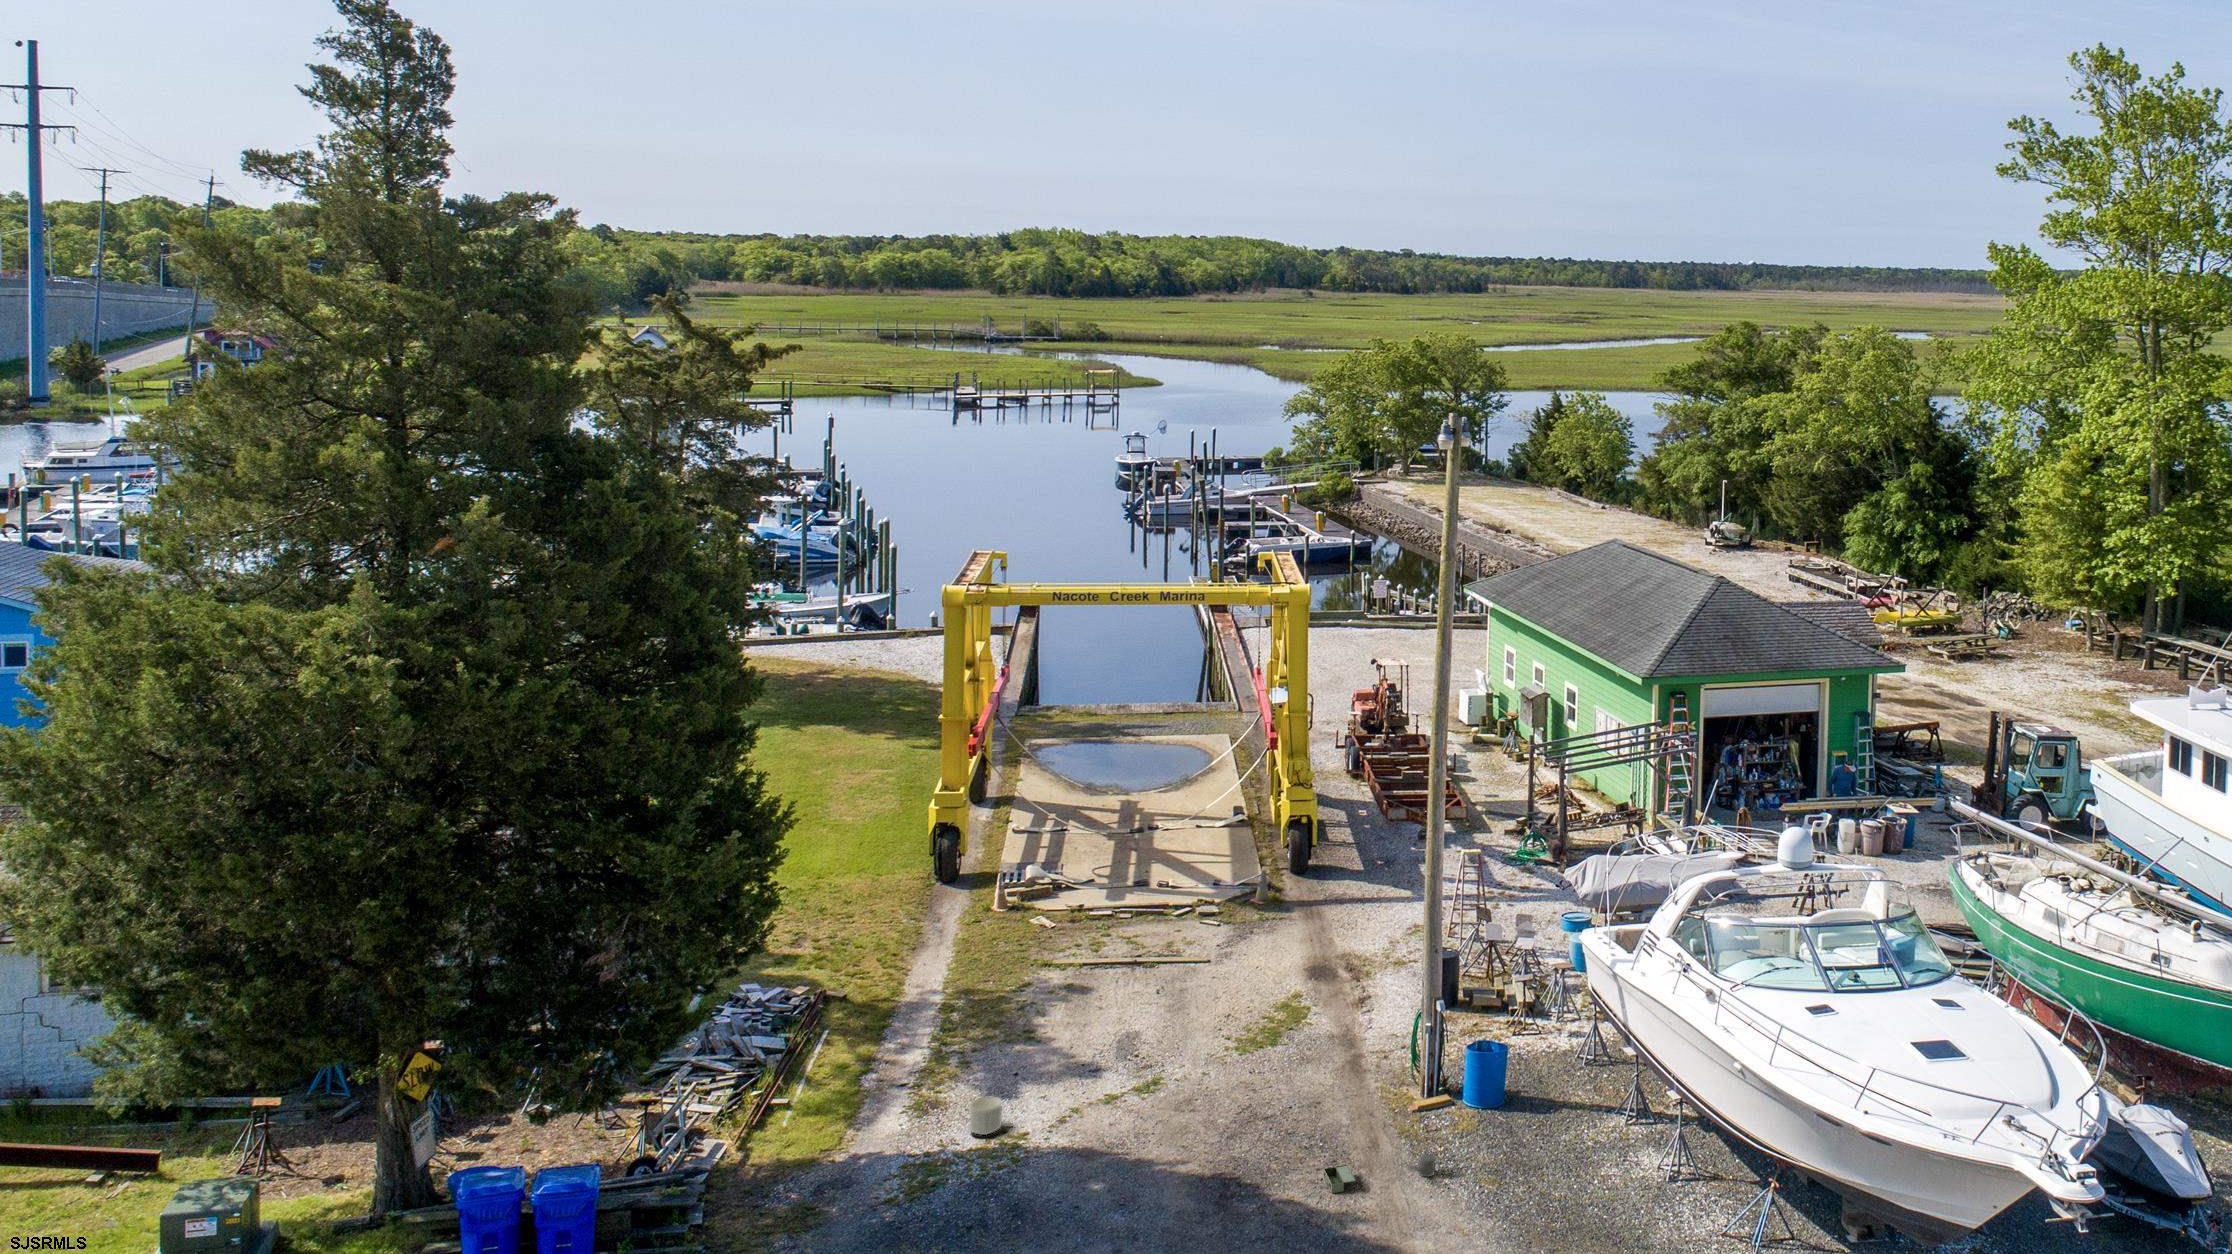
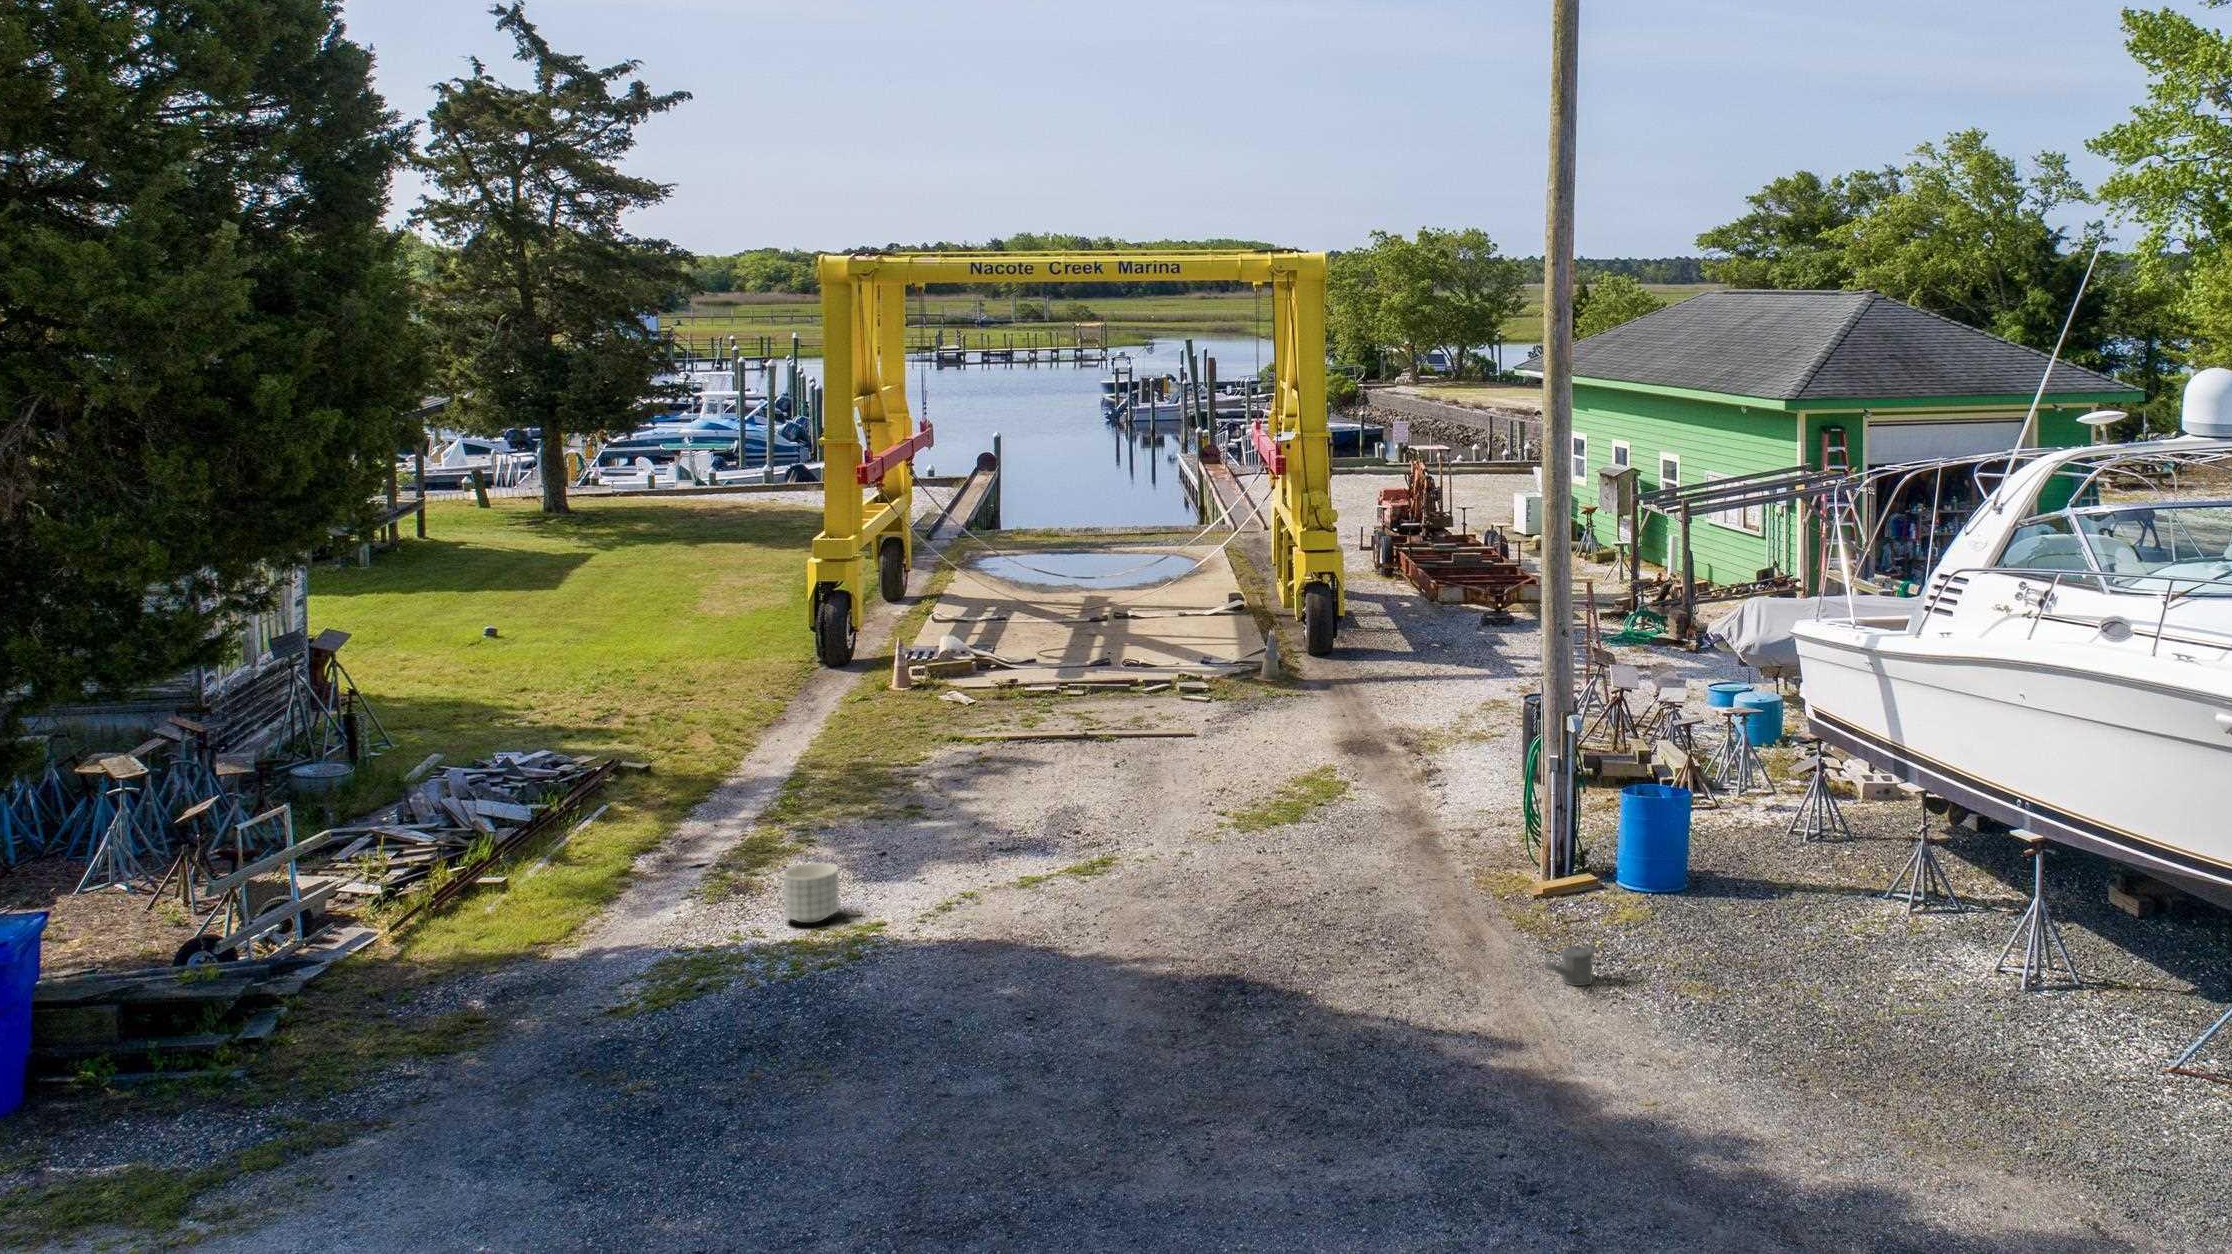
toolbox: present [1323,1165,1355,1193] -> none [1389,963,1450,1008]

